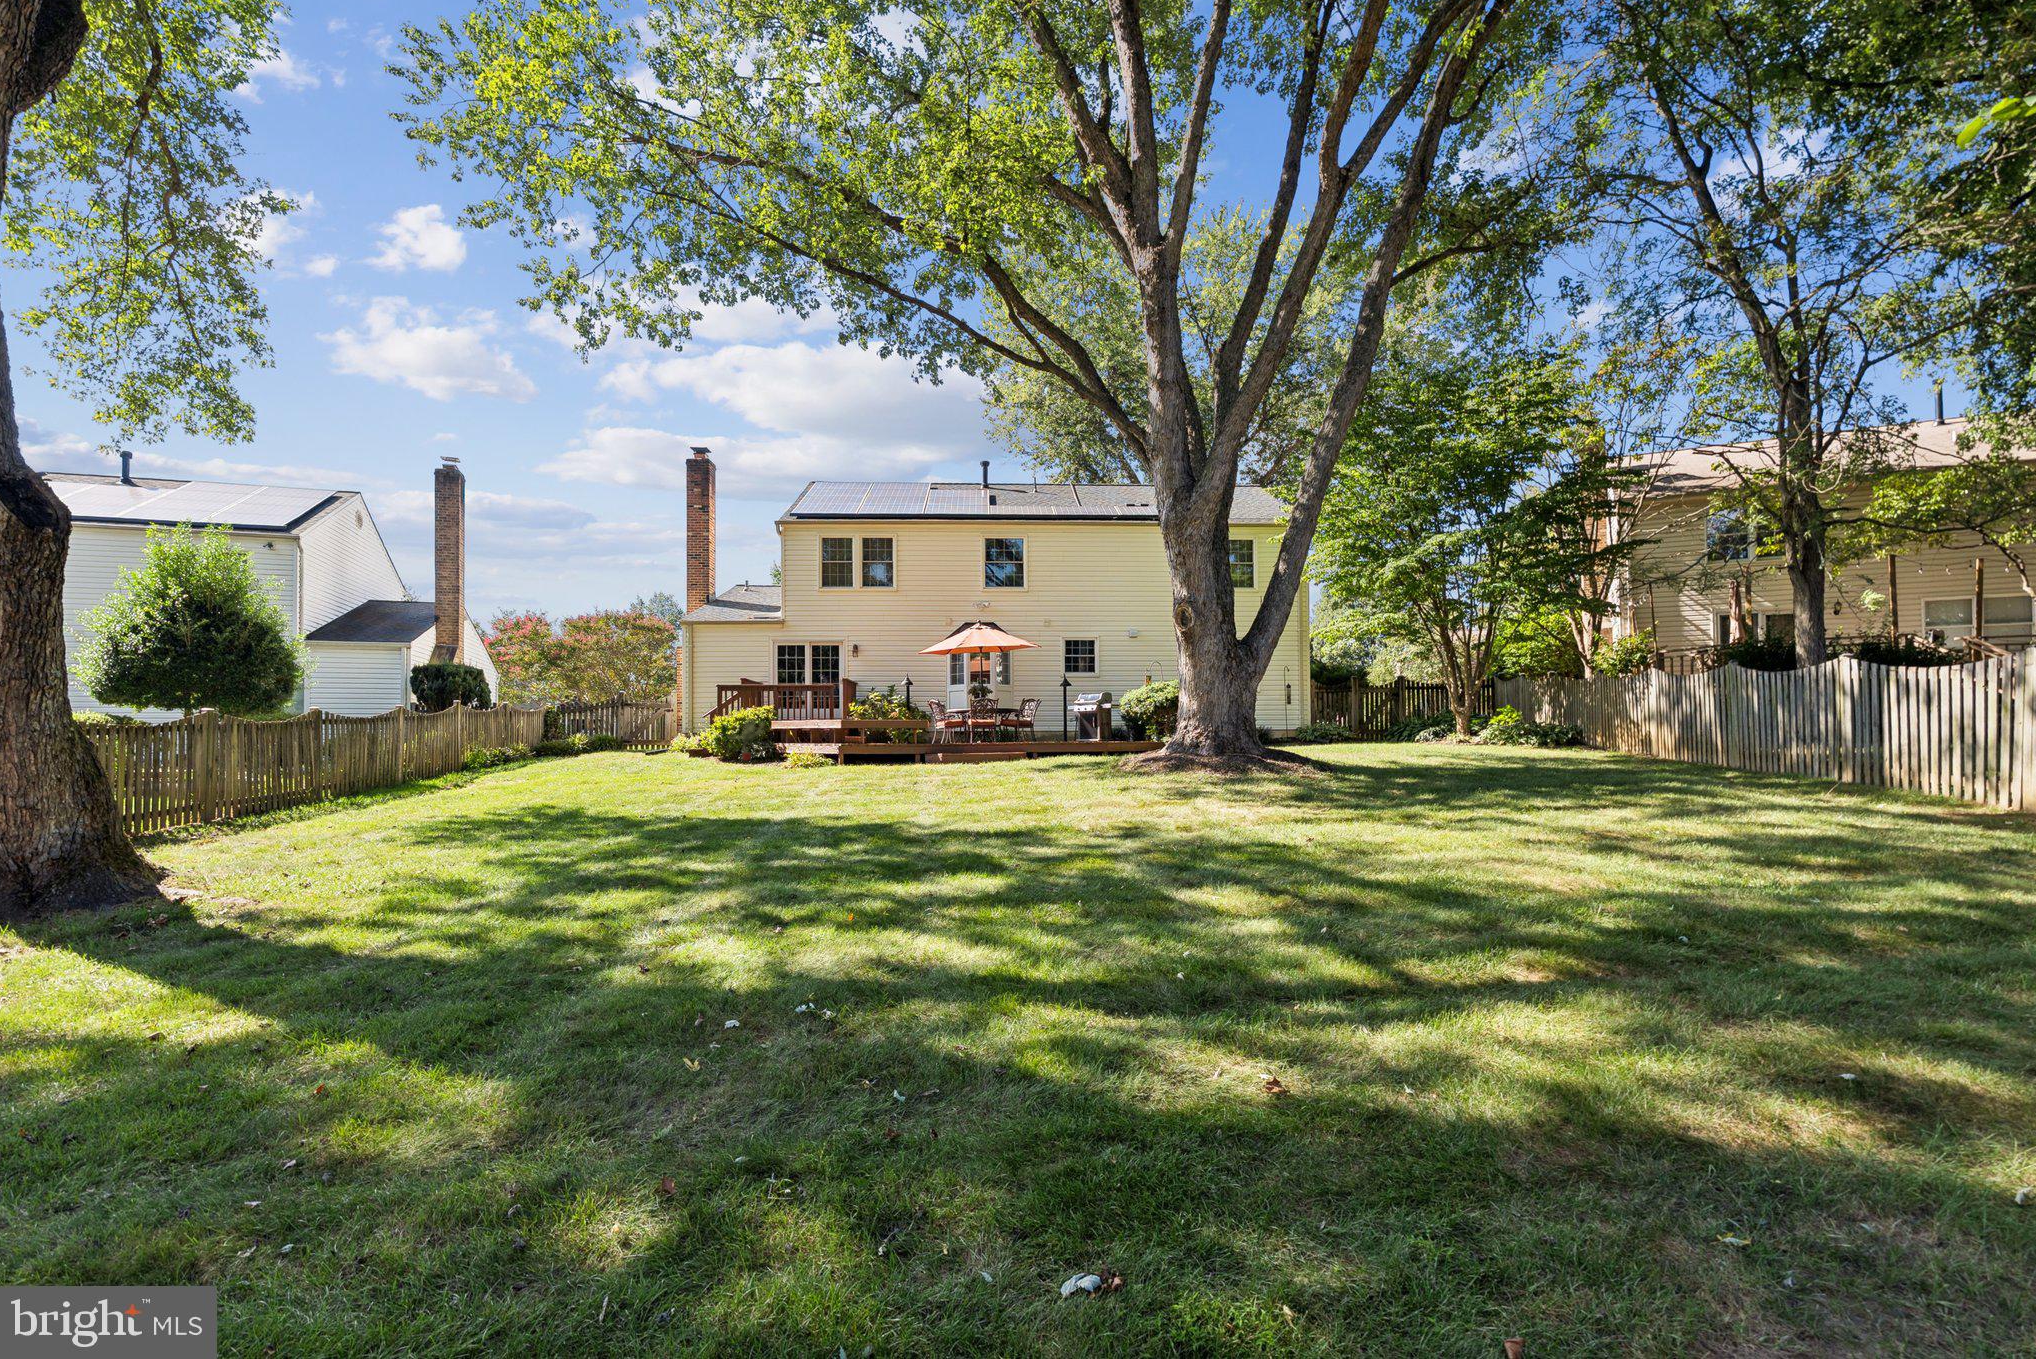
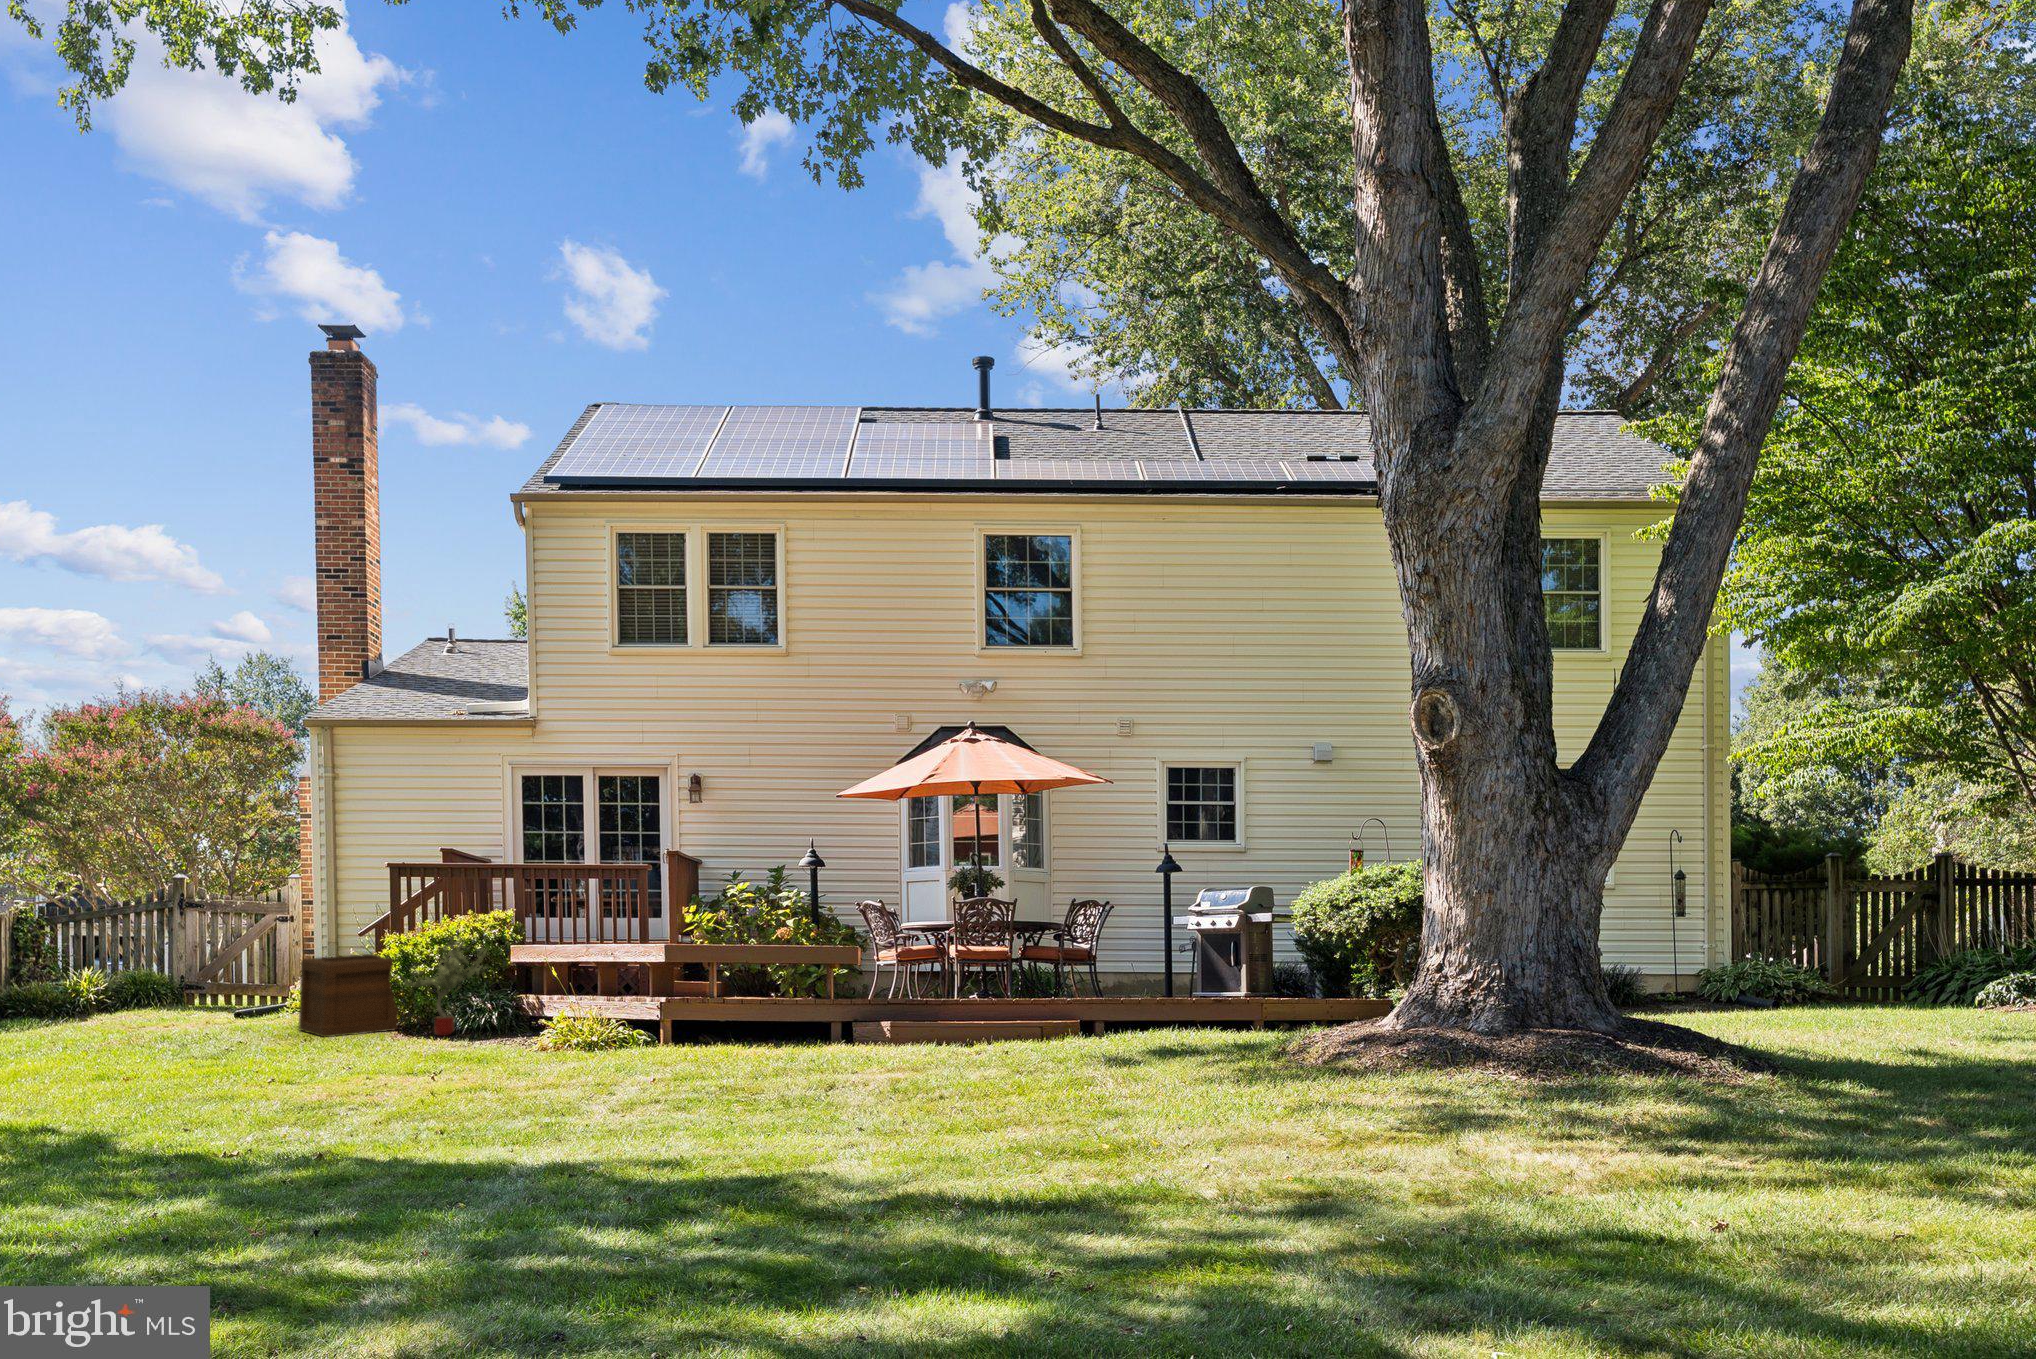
wooden crate: none [680,726,725,762] -> present [299,954,399,1037]

